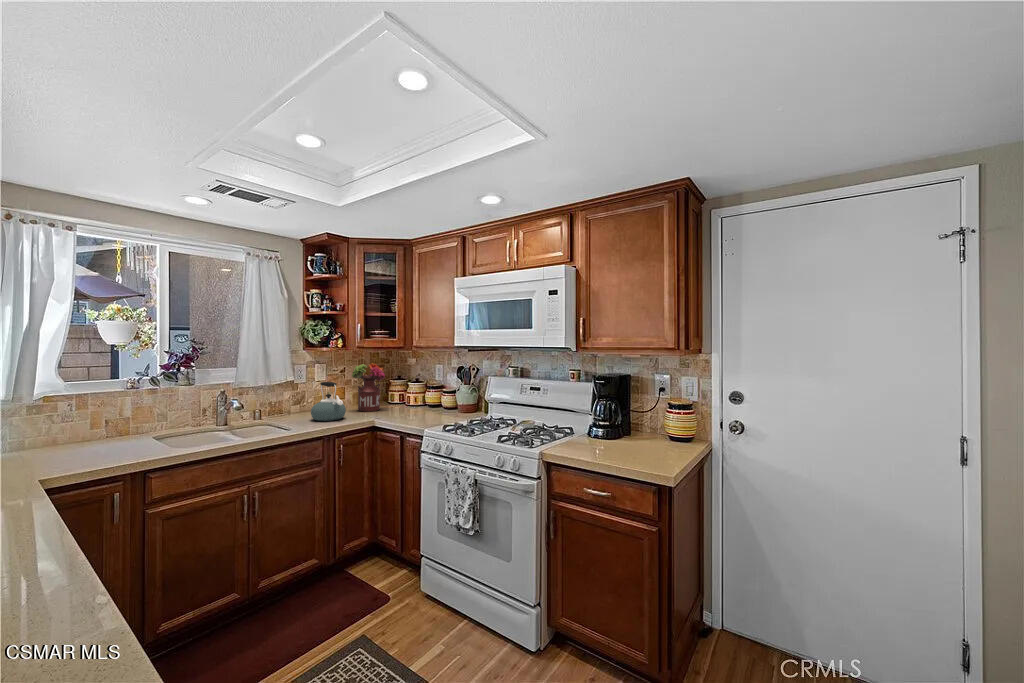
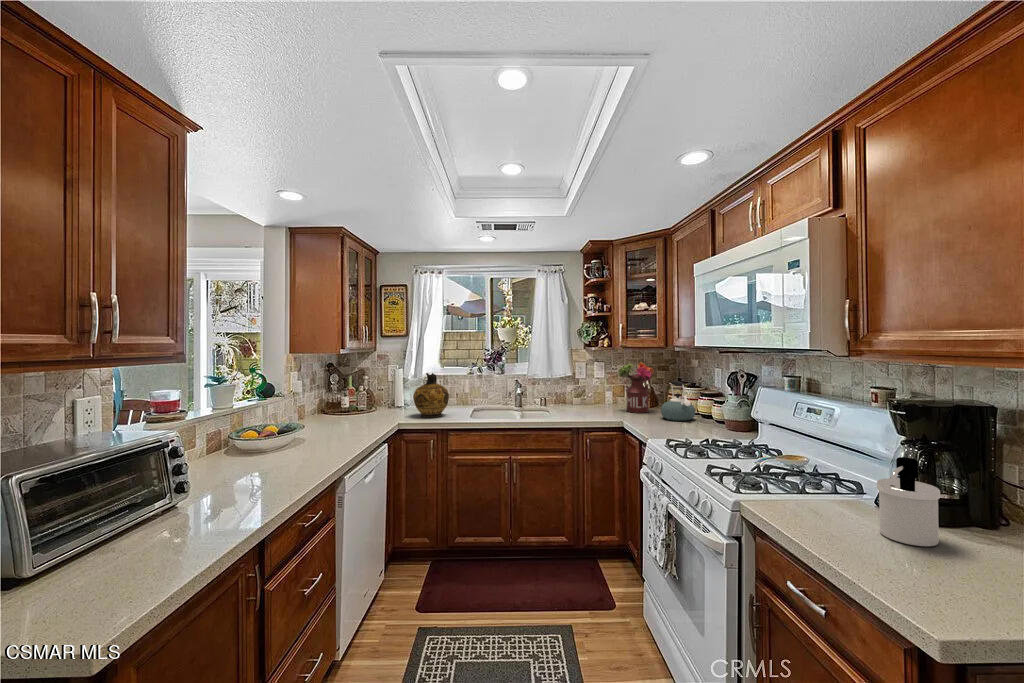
kettle: present [311,382,346,421] -> present [661,381,695,421]
ceramic jug: none [66,383,136,449] -> present [413,373,449,417]
soap dispenser: none [633,407,663,456] -> present [877,457,940,546]

